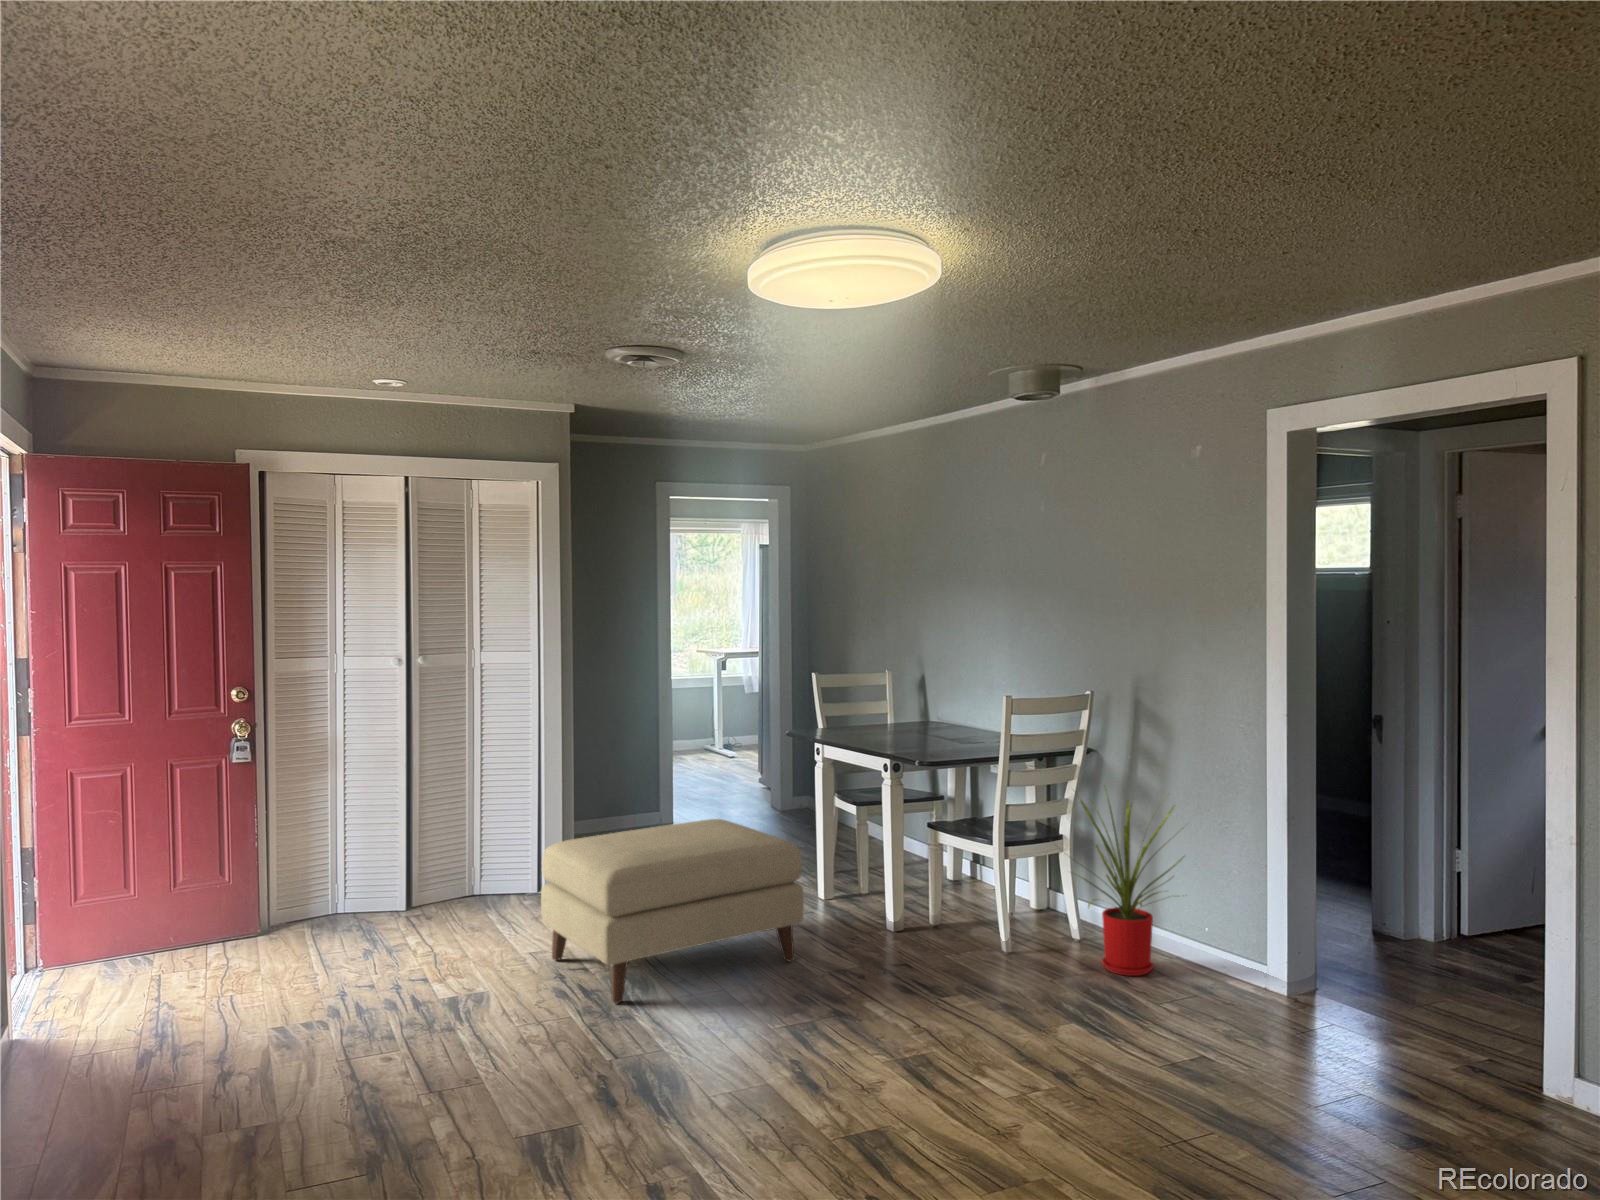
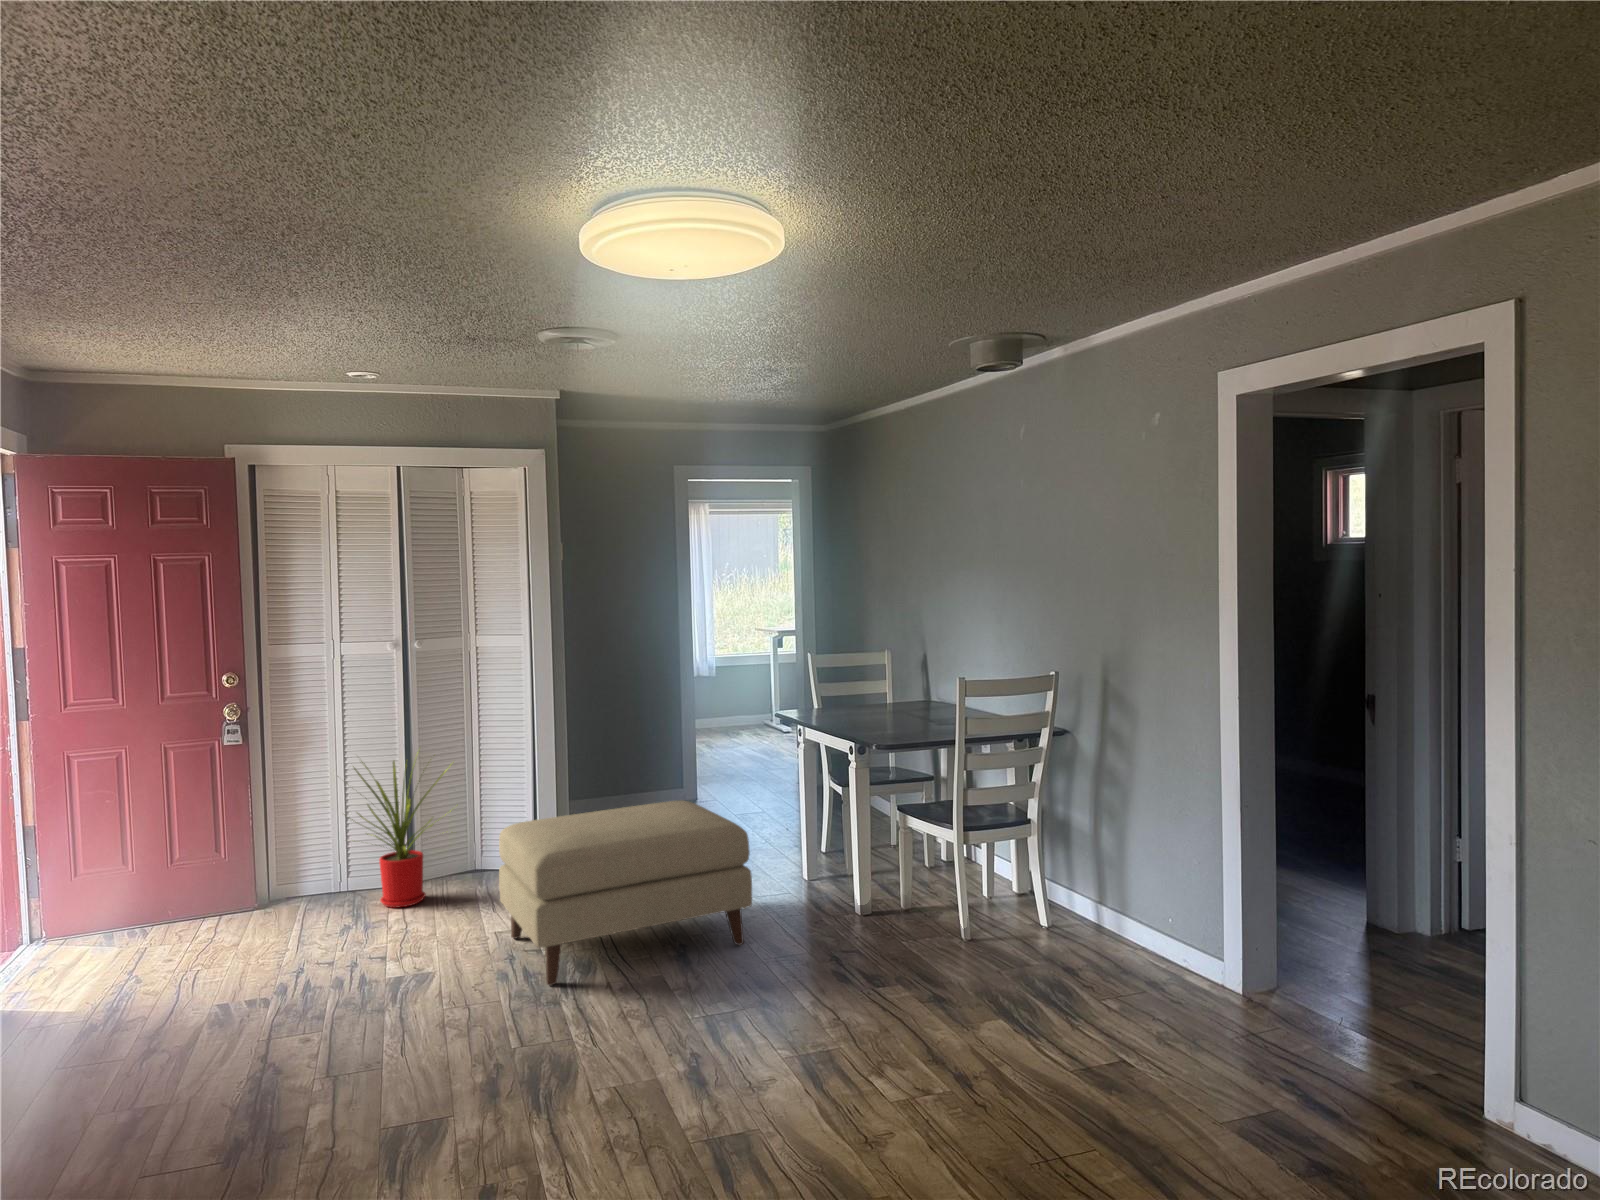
house plant: present [1064,799,1184,976] -> present [352,761,450,907]

